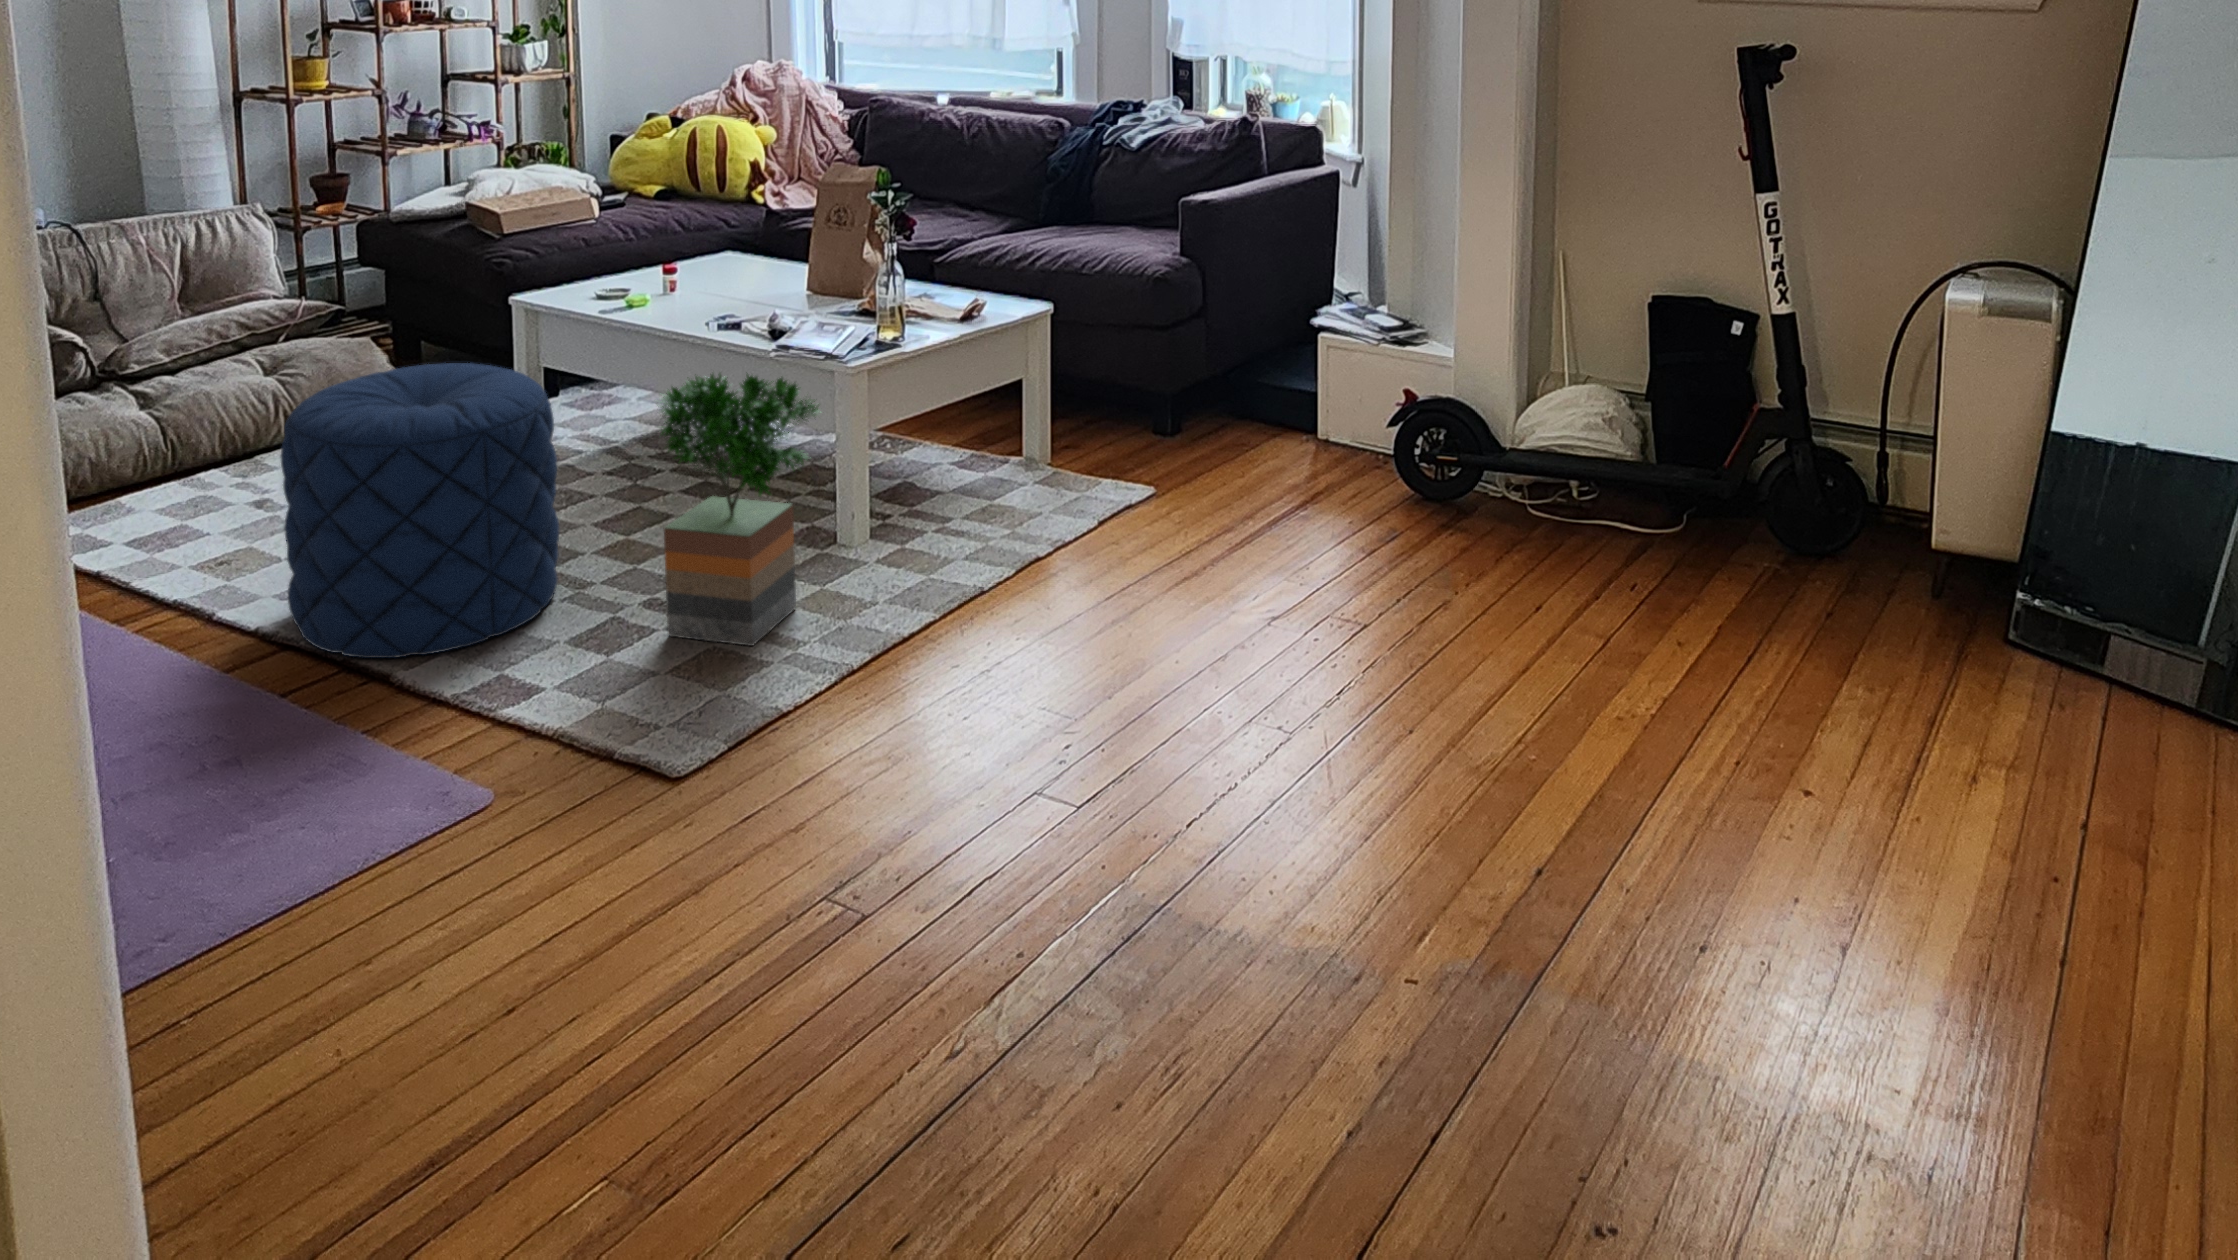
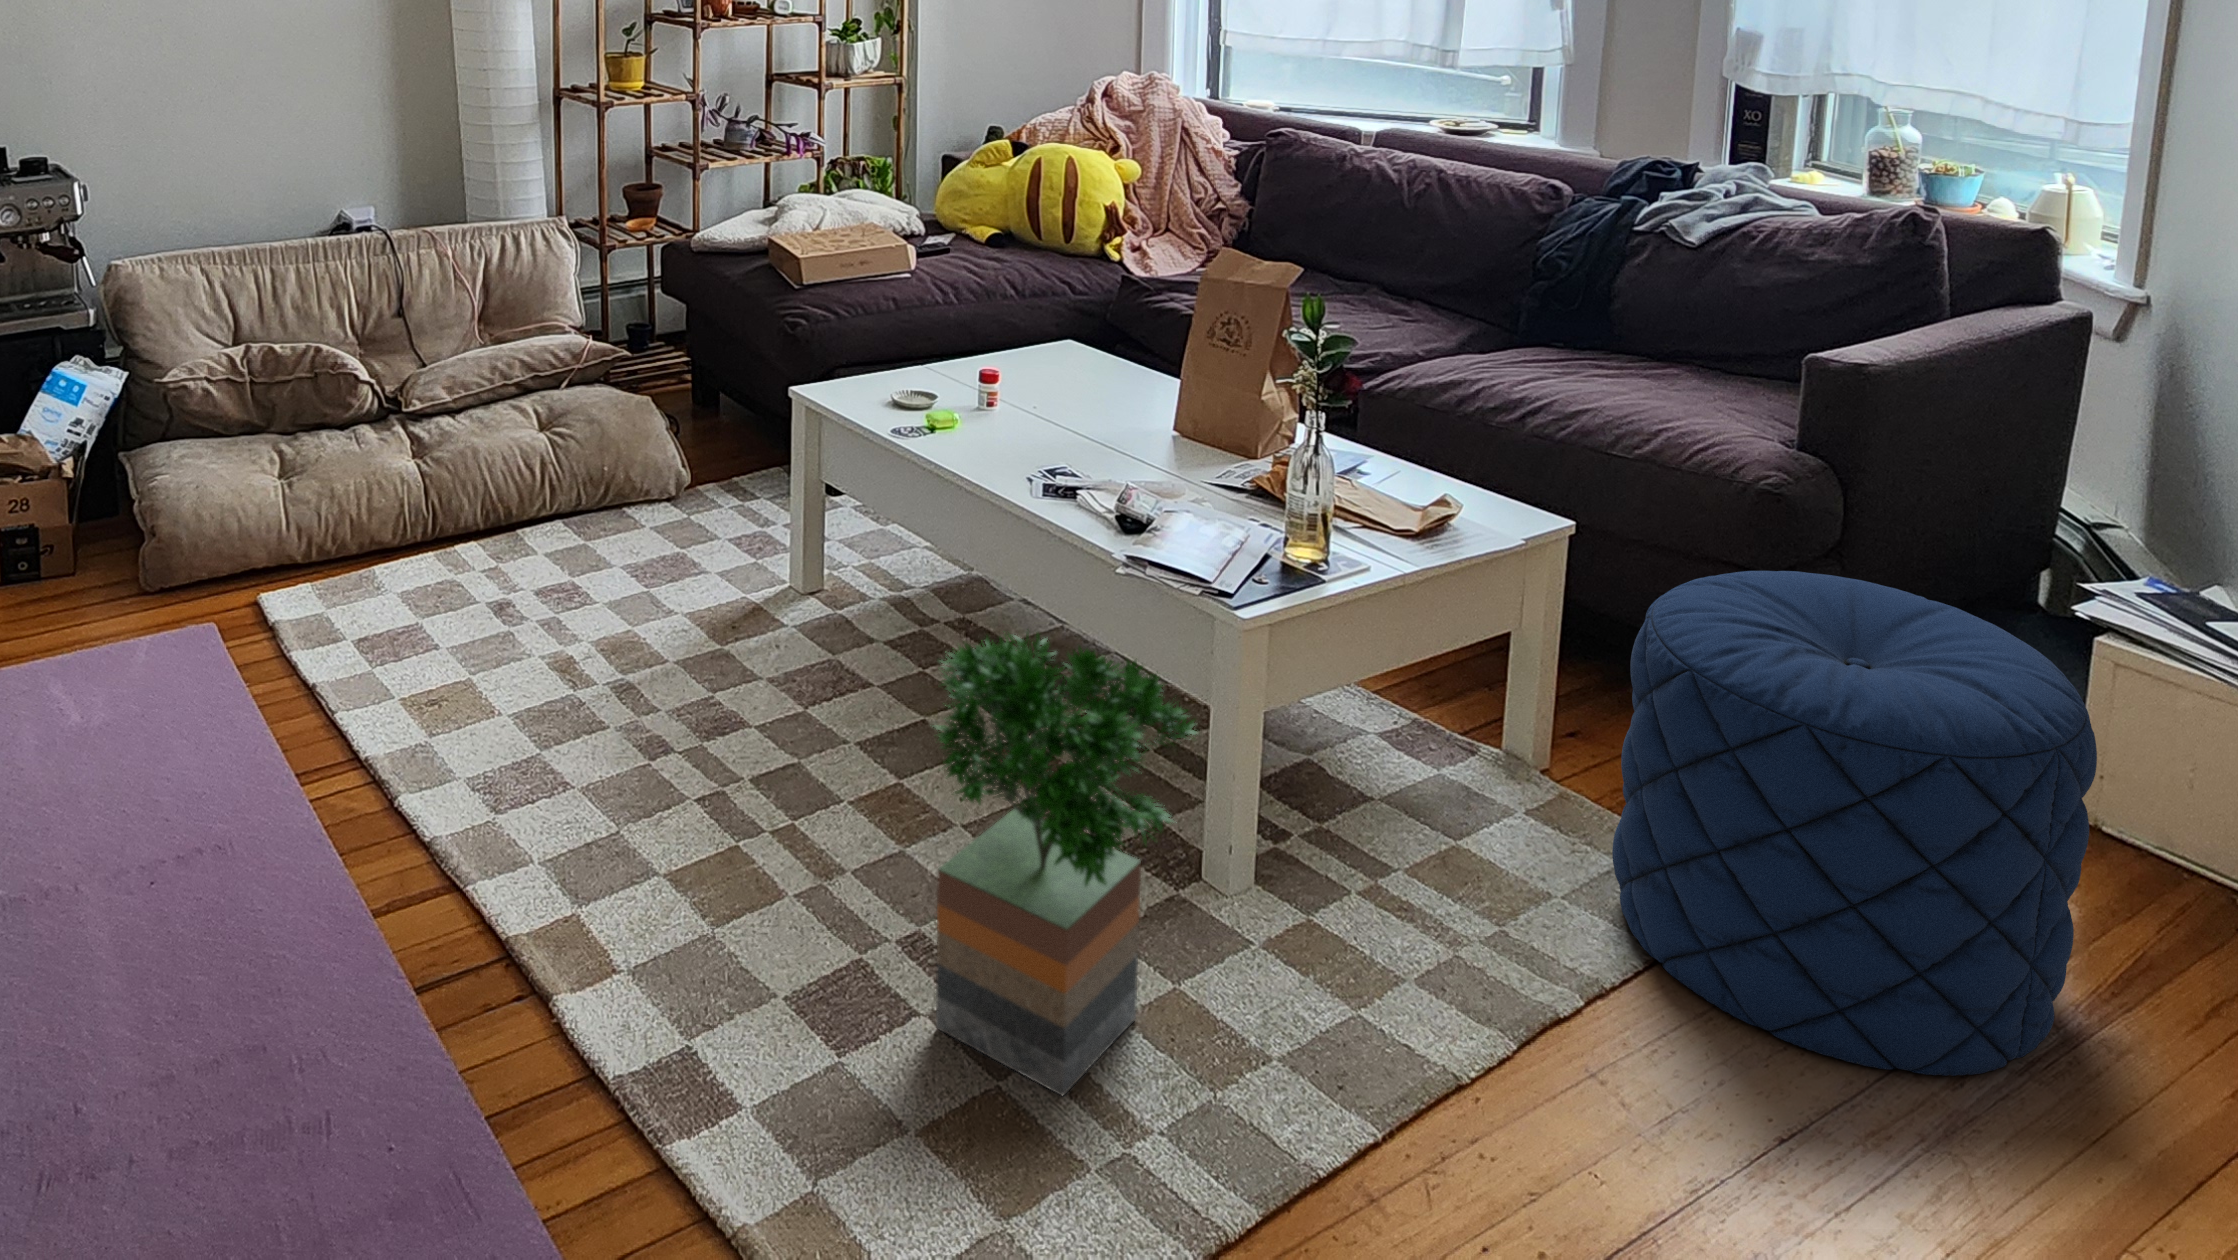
pouf: present [281,363,559,658] -> present [1612,571,2097,1076]

